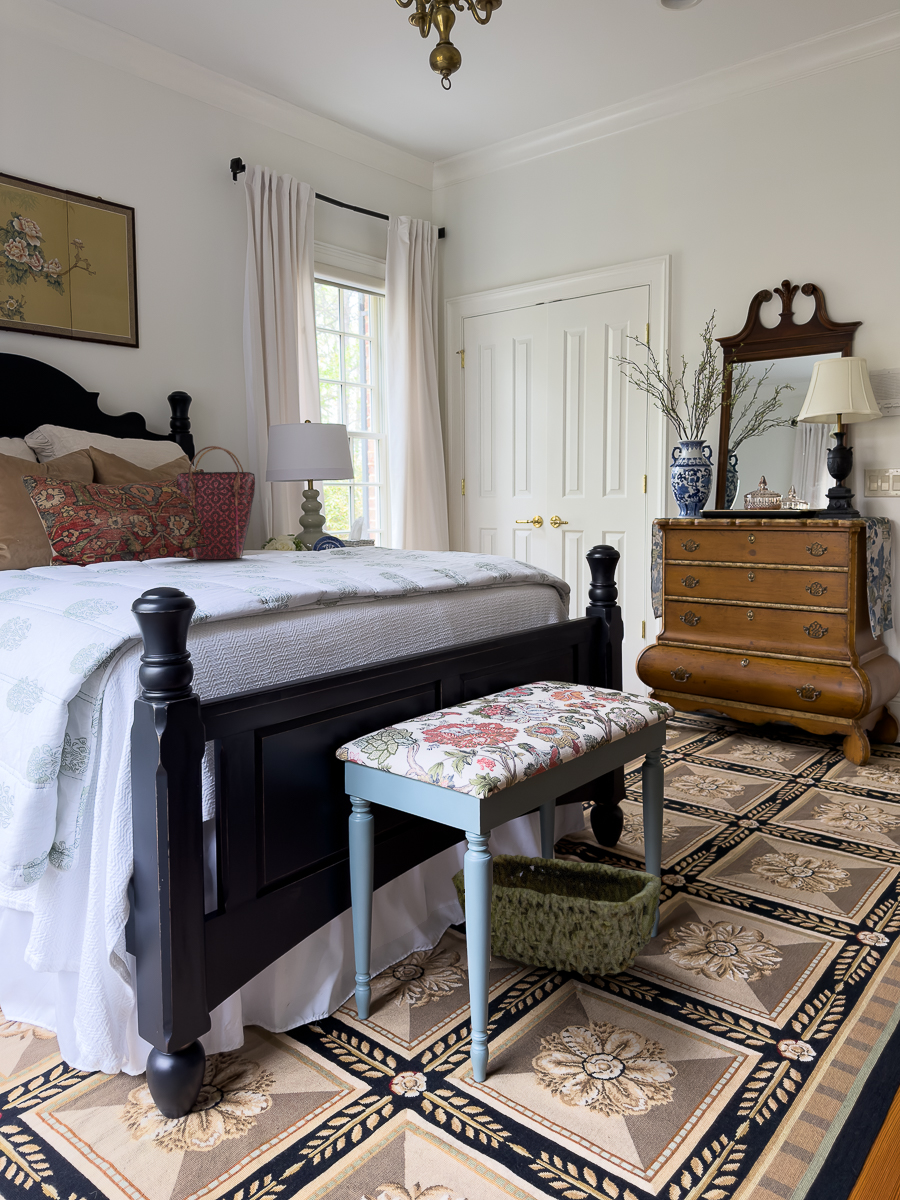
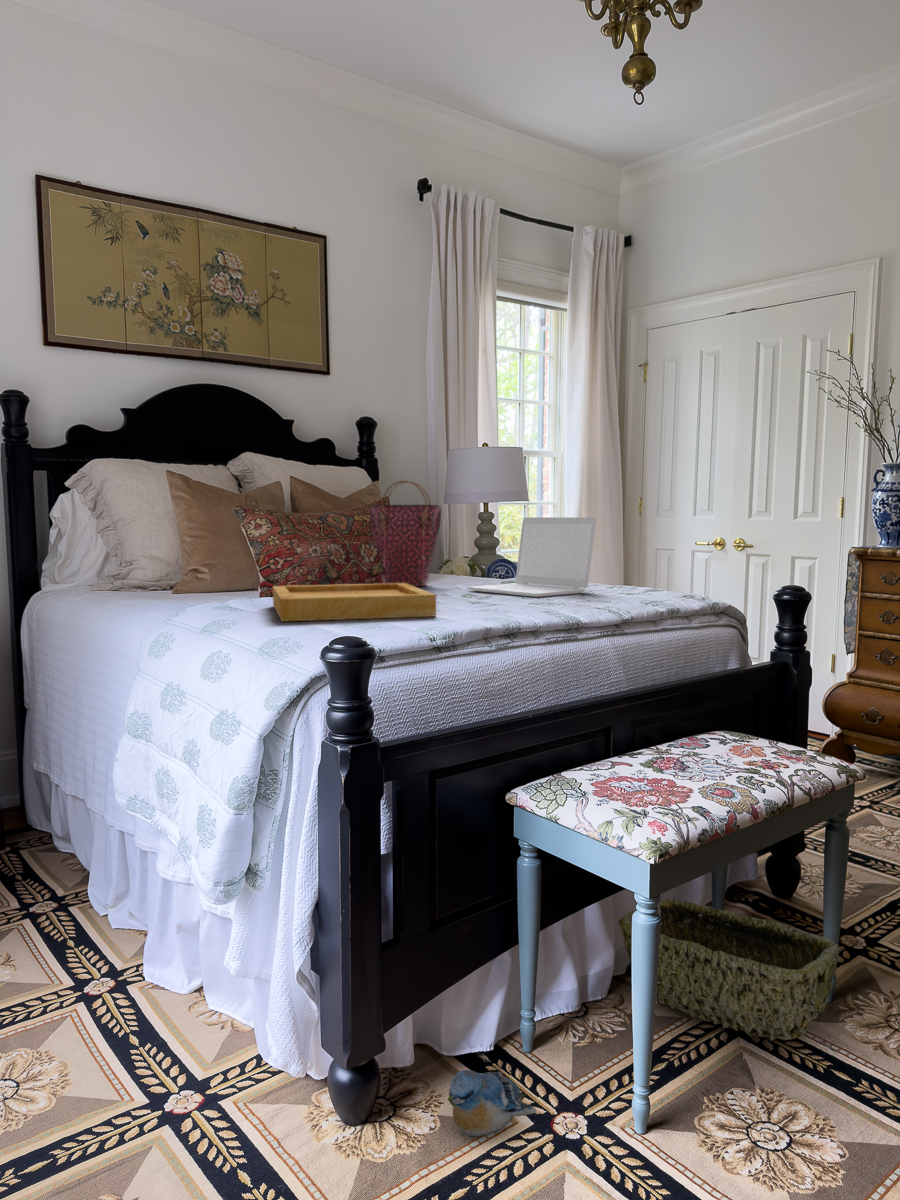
laptop: none [286,481,416,561] -> present [468,517,596,597]
tray: none [65,548,252,583] -> present [273,583,436,621]
plush toy: none [279,1040,374,1109] -> present [448,1070,536,1136]

